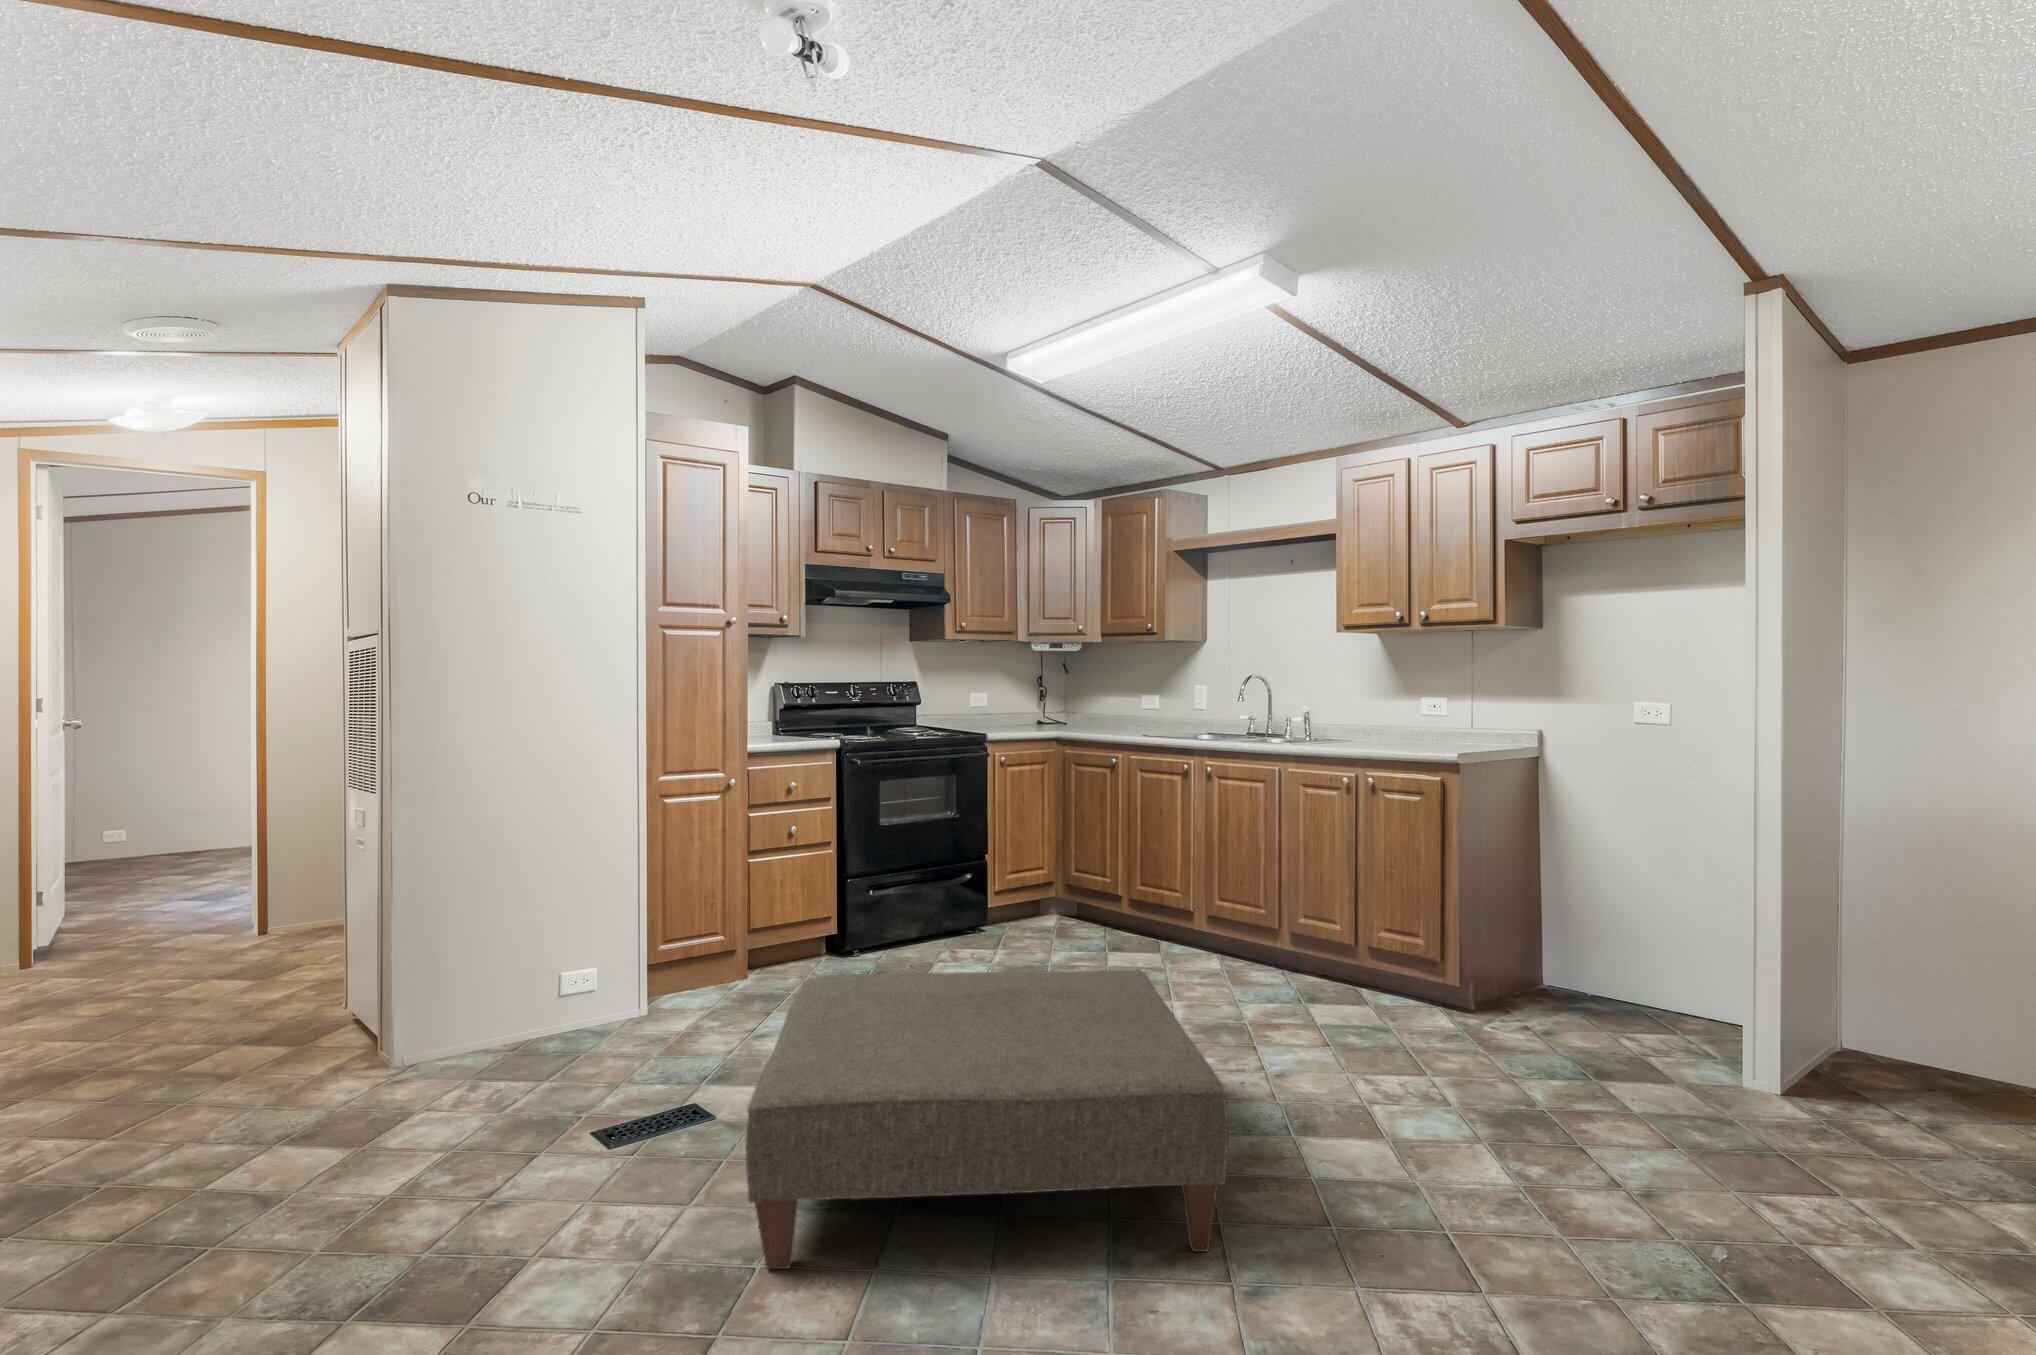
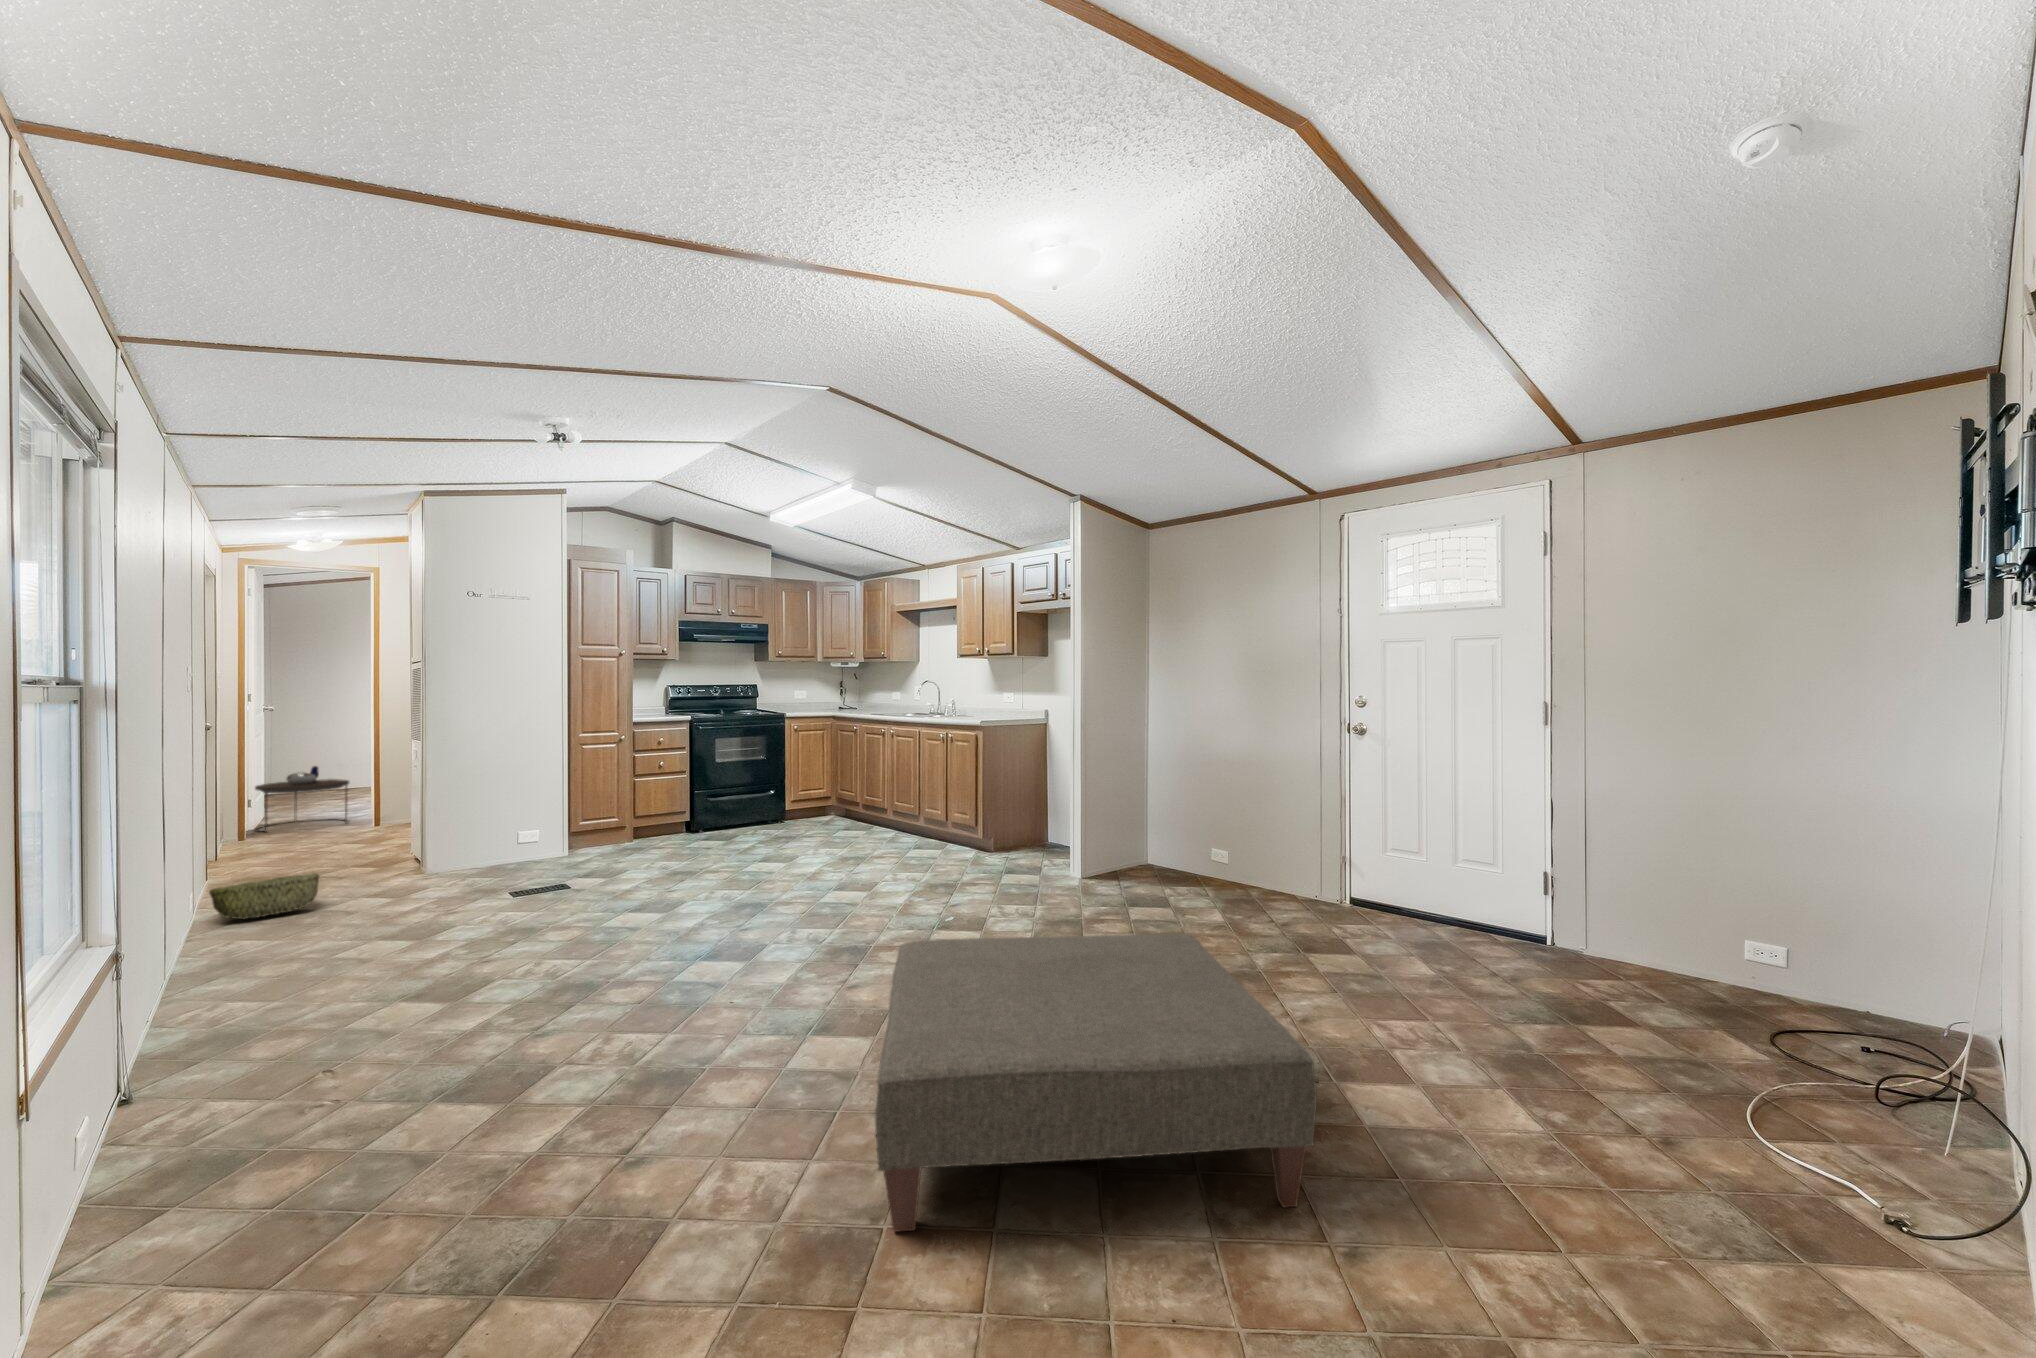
side table: none [50,781,165,863] -> present [255,766,349,832]
woven basket: none [7,907,137,961] -> present [209,873,319,919]

